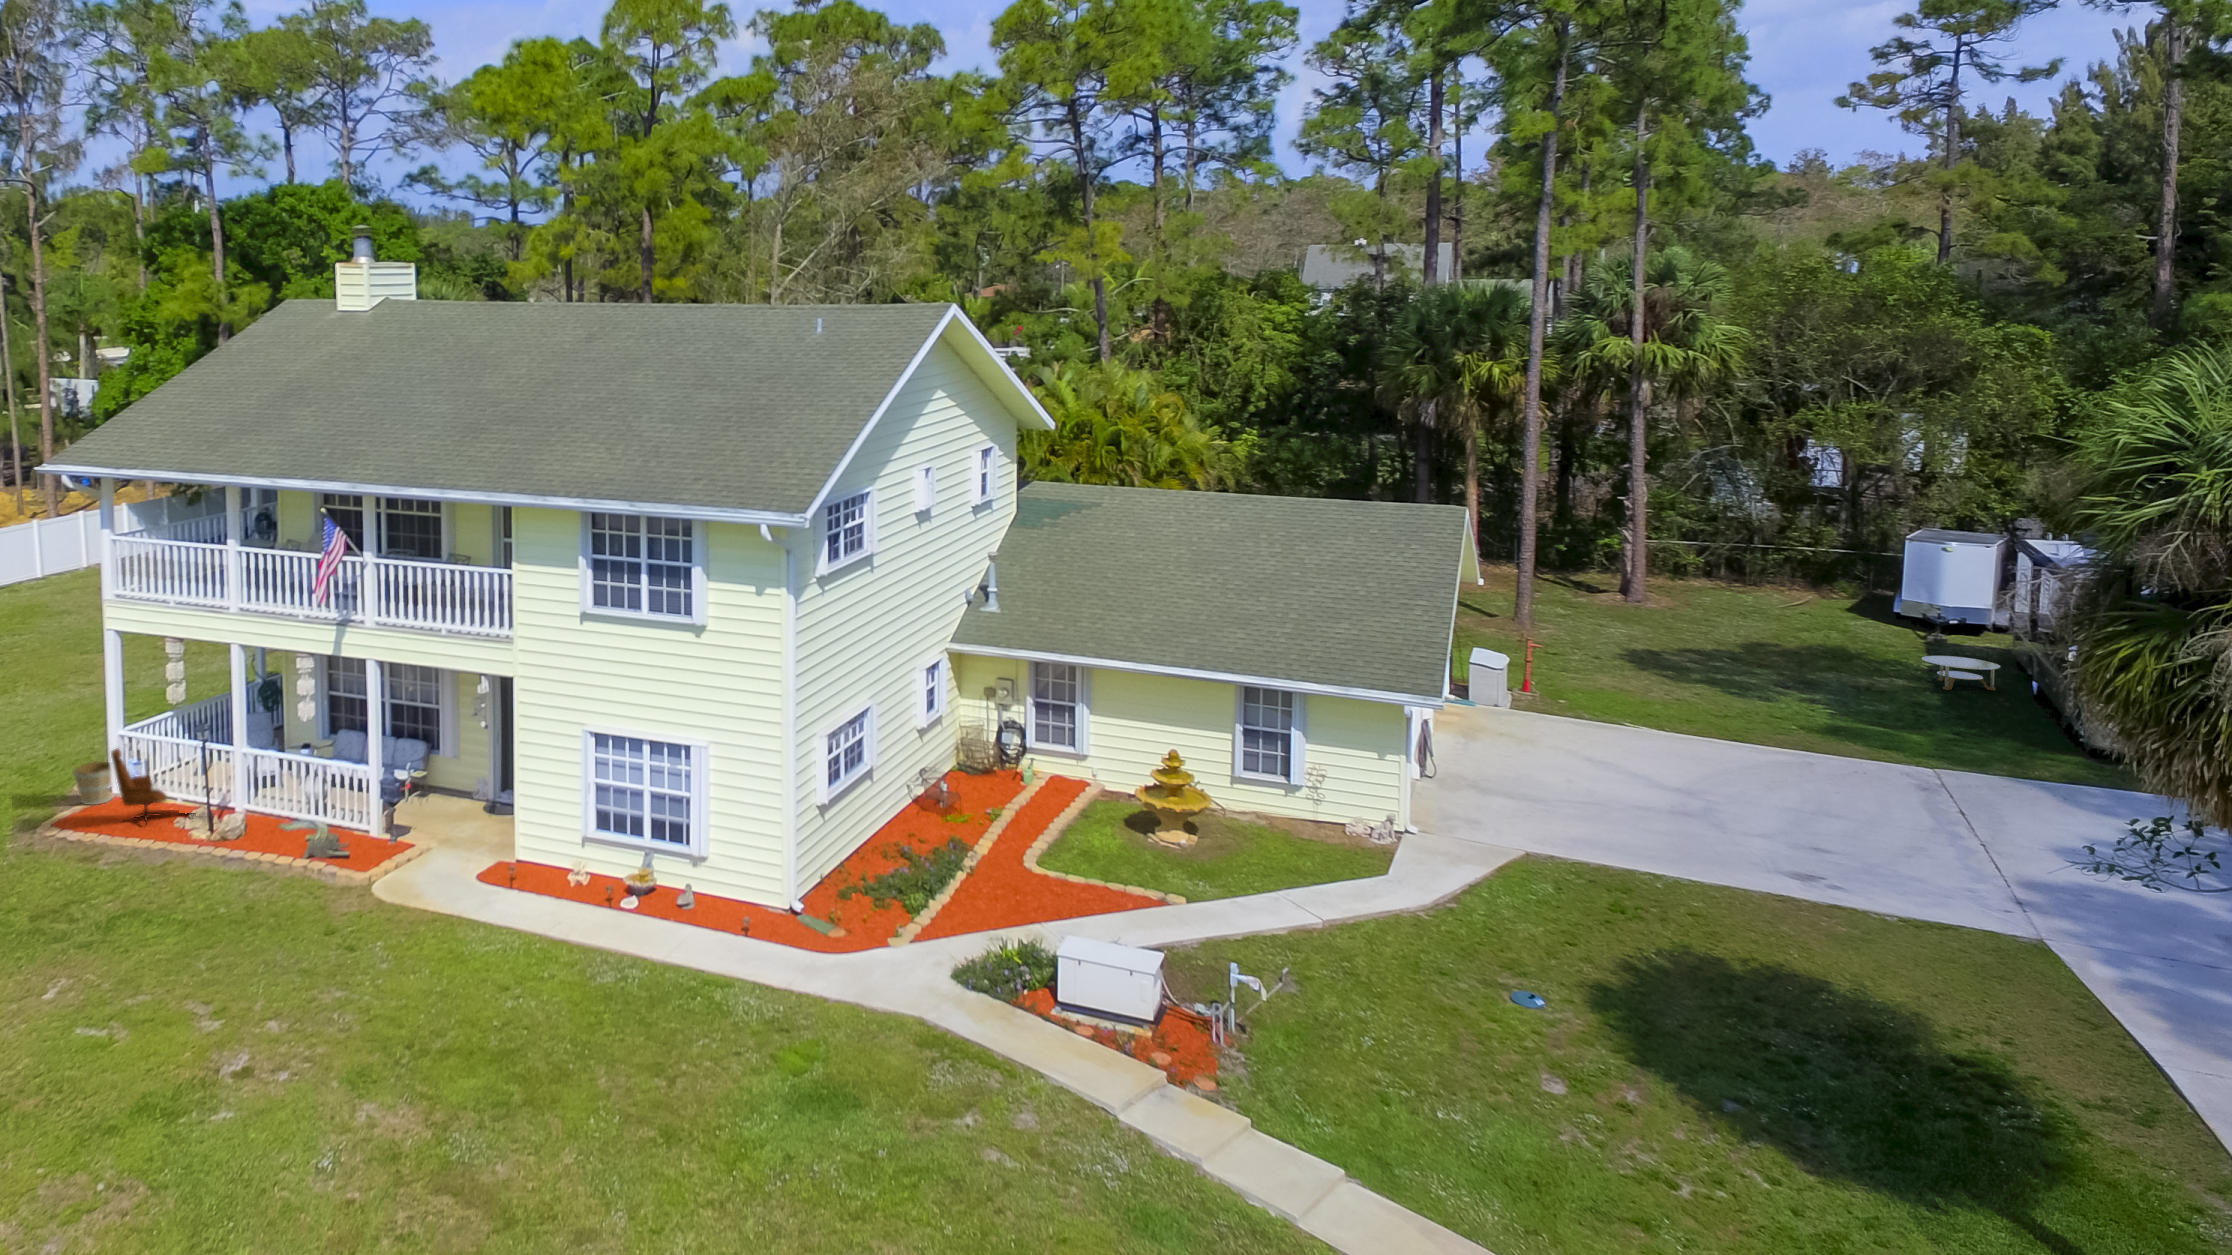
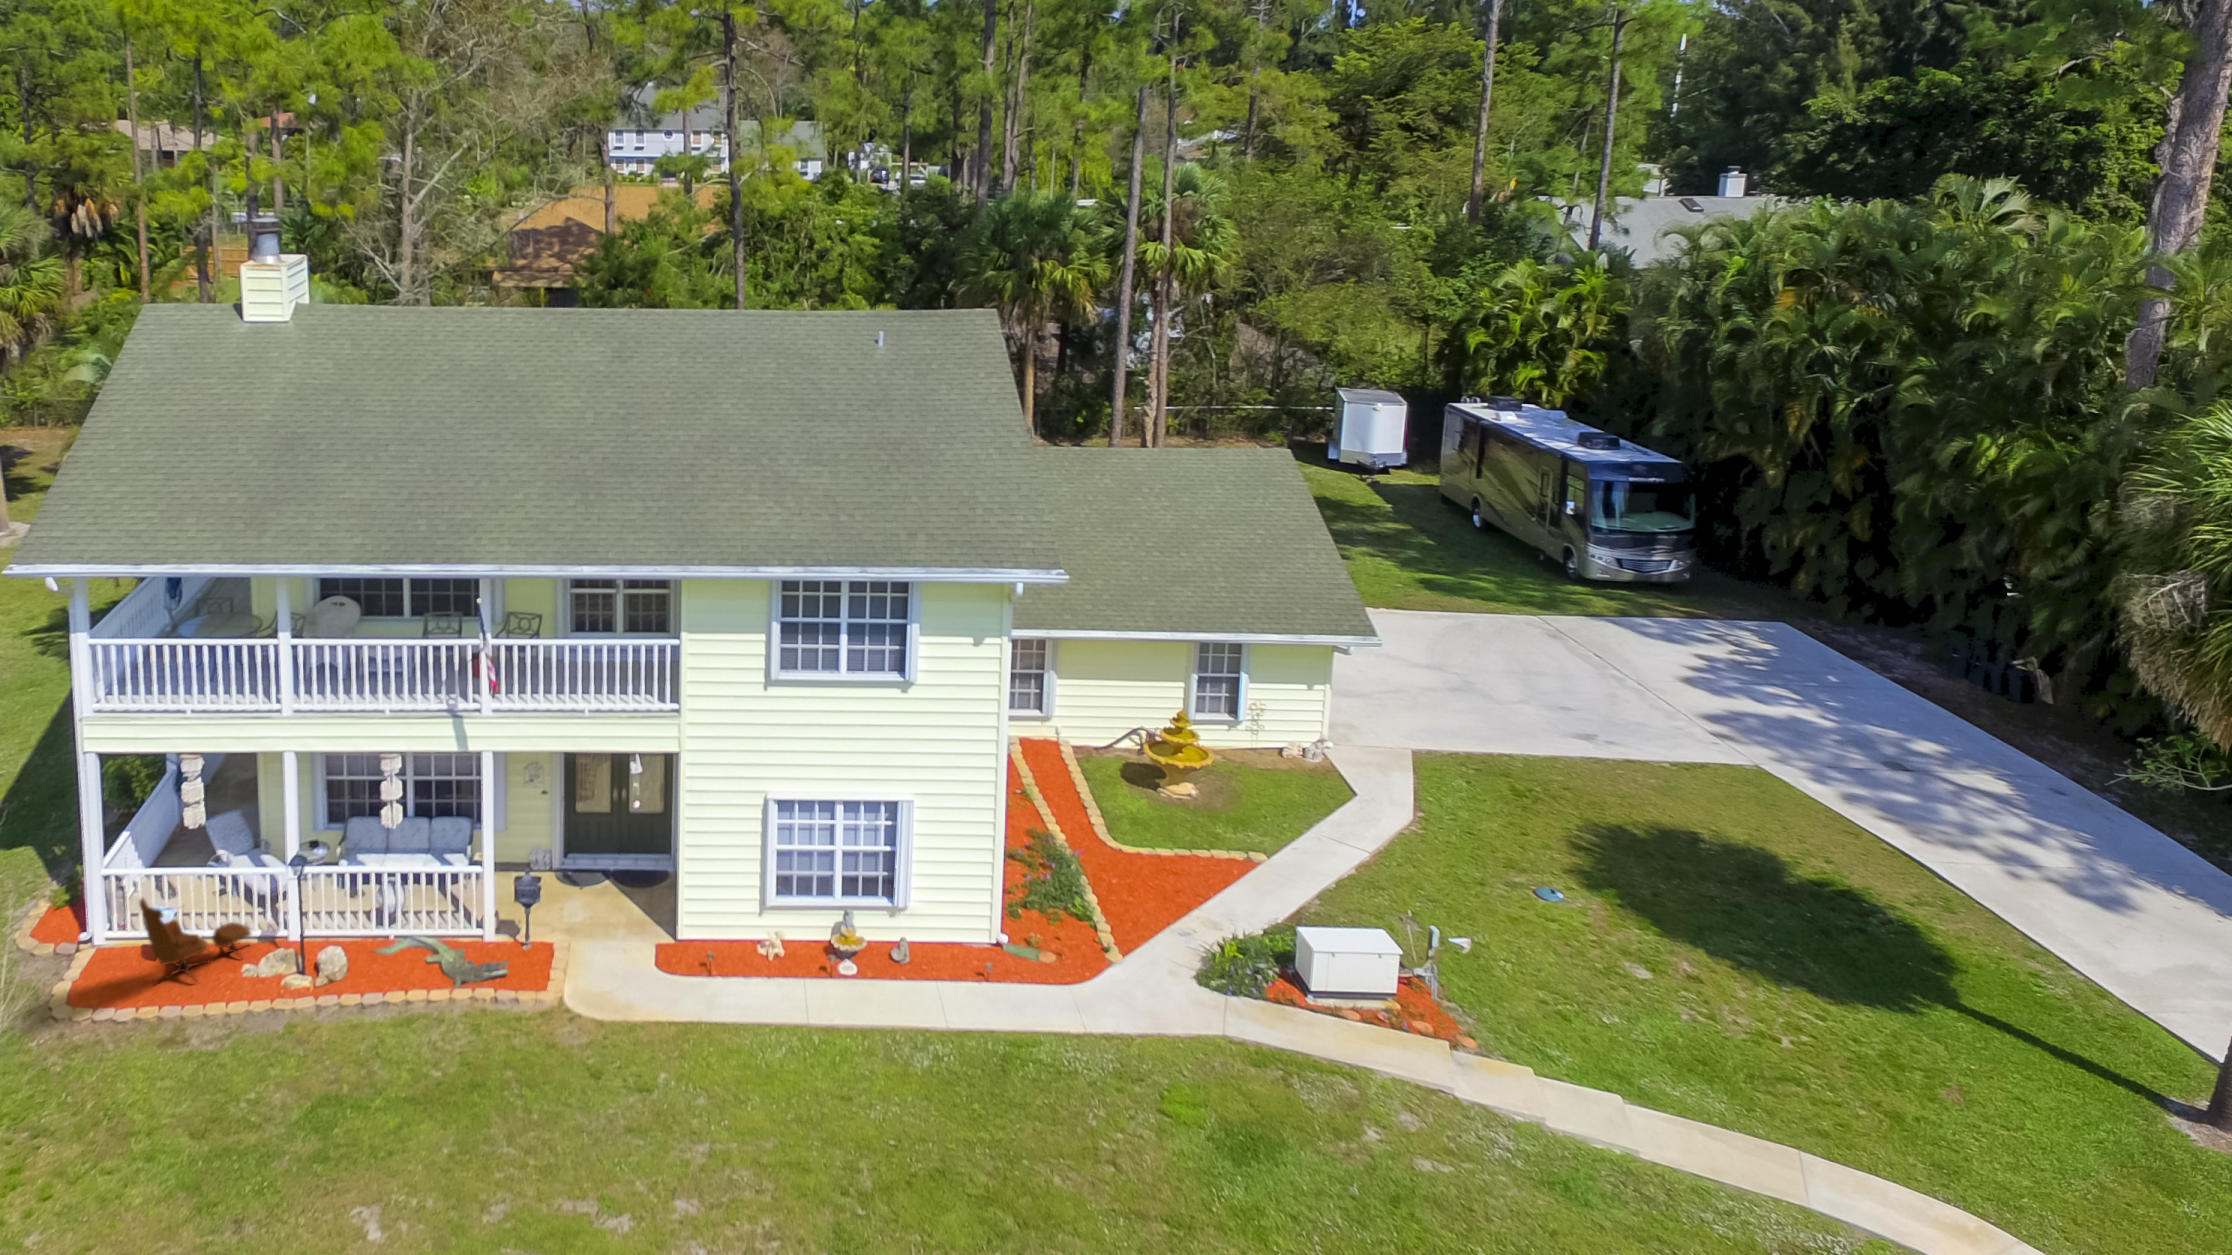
round table: present [1922,656,2000,690] -> none [1467,523,1518,551]
wooden bucket: present [73,761,112,805] -> none [50,908,106,968]

